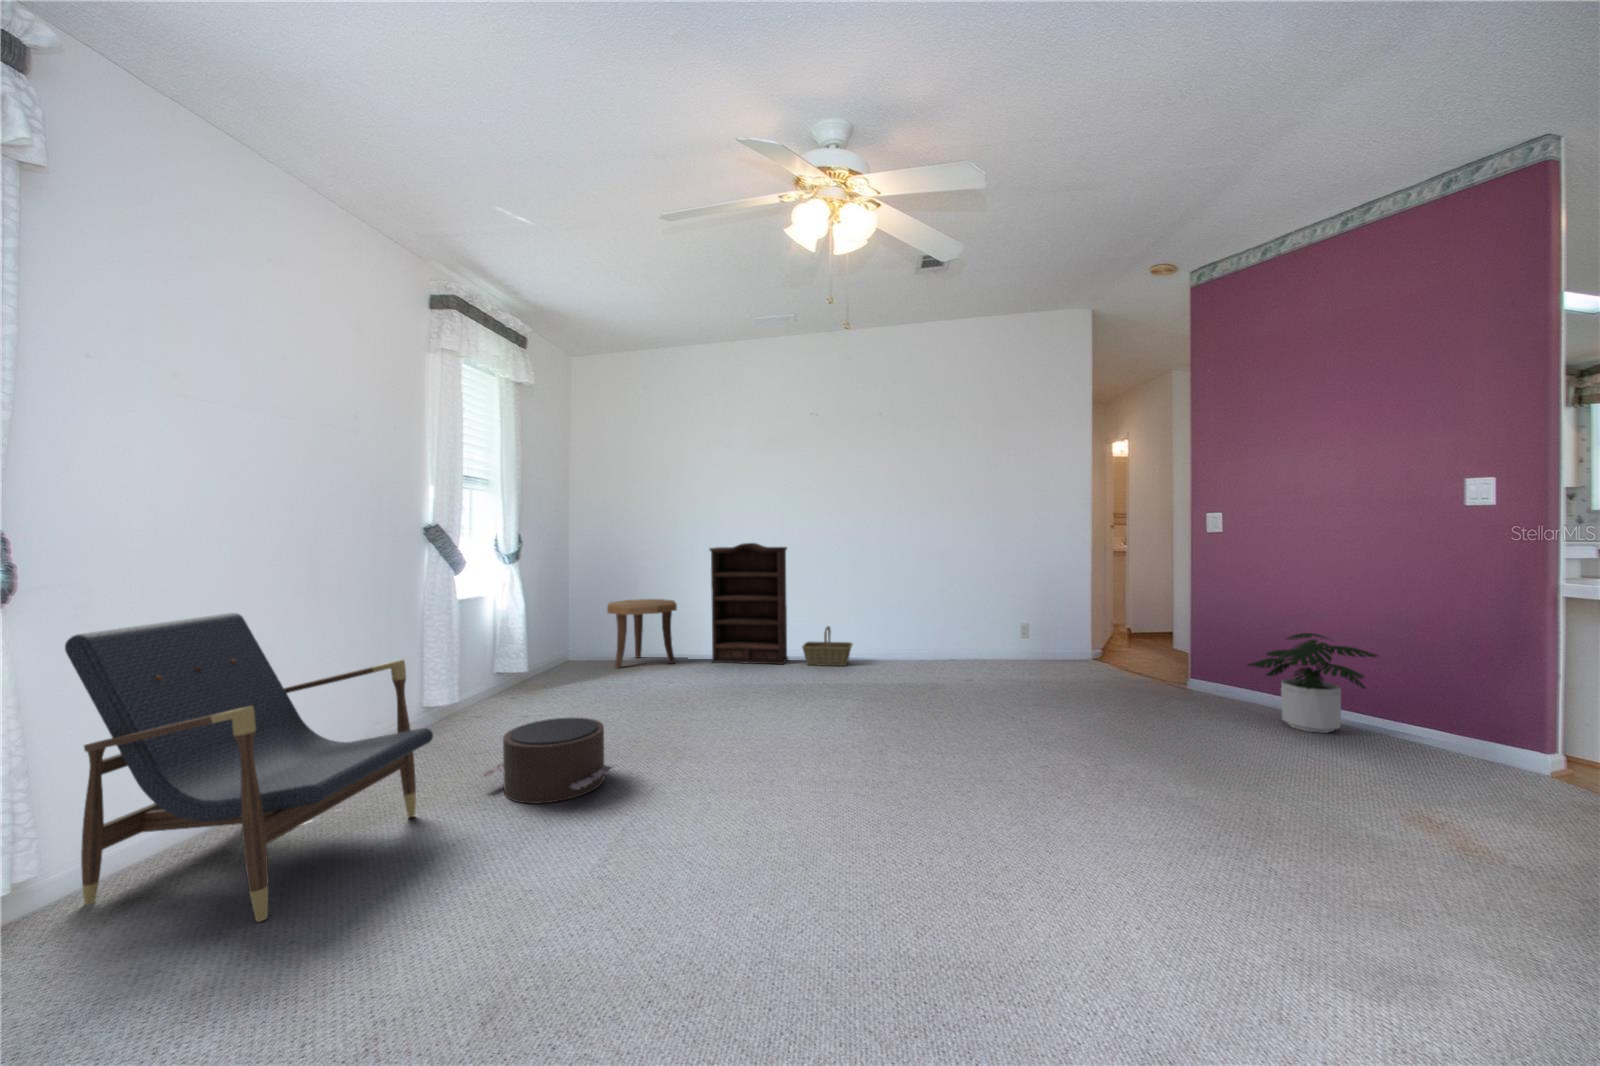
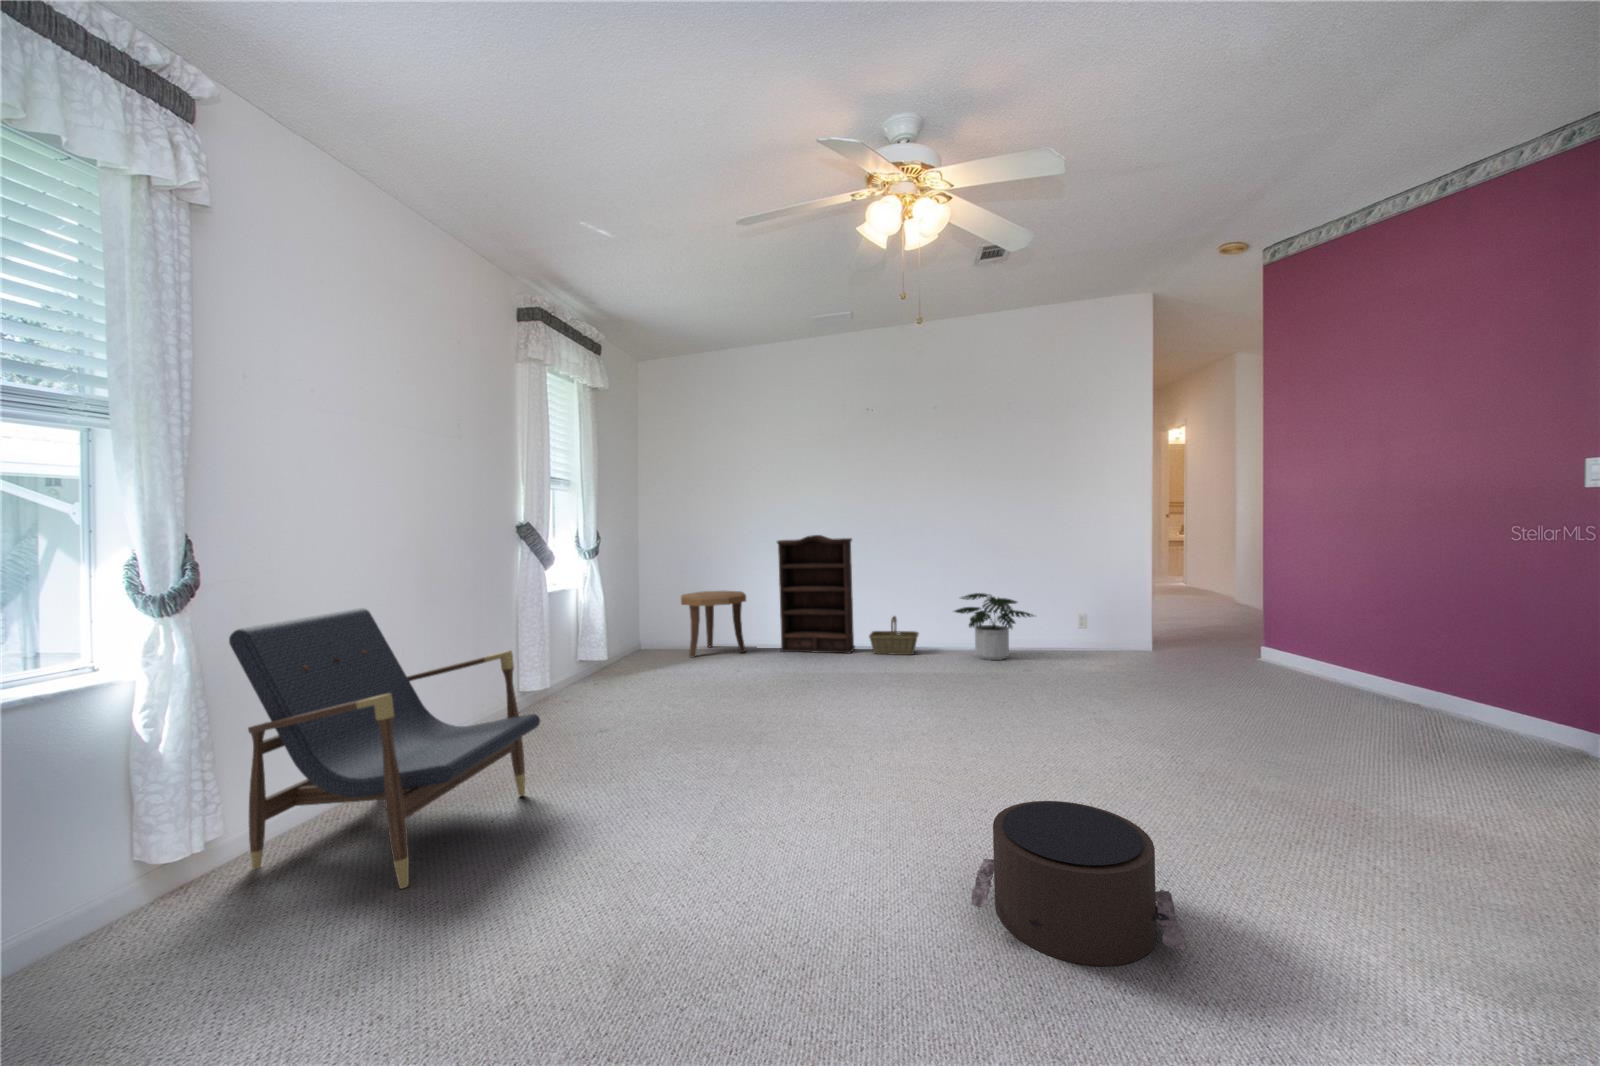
potted plant: present [1247,633,1378,733] -> present [954,593,1033,660]
pouf: present [482,718,613,804] -> present [971,801,1185,966]

